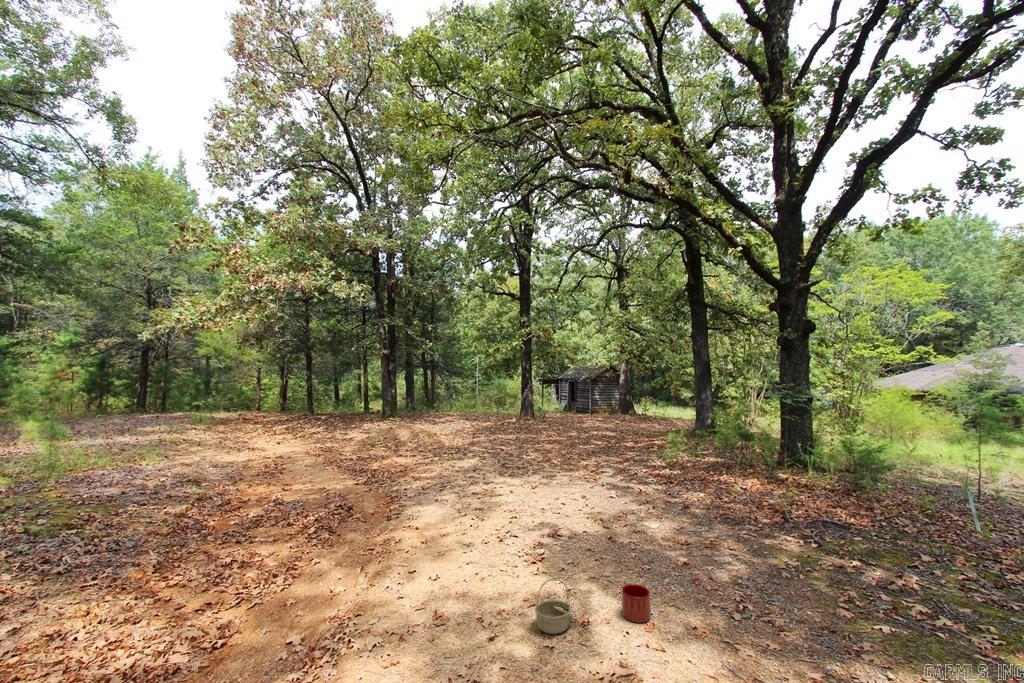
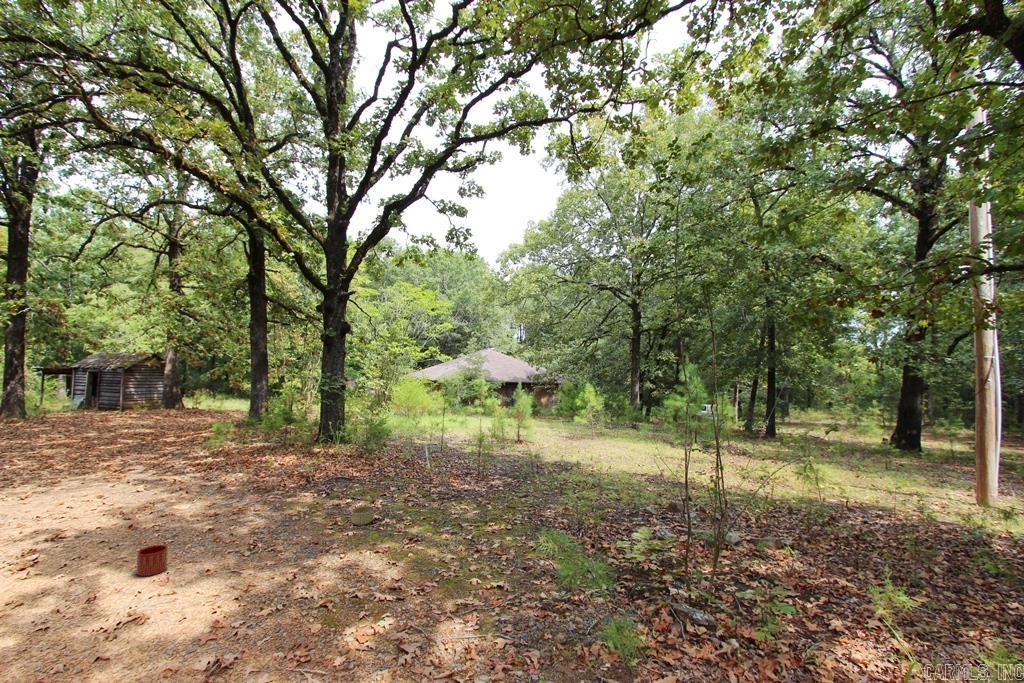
basket: present [535,578,571,634] -> present [351,490,375,525]

